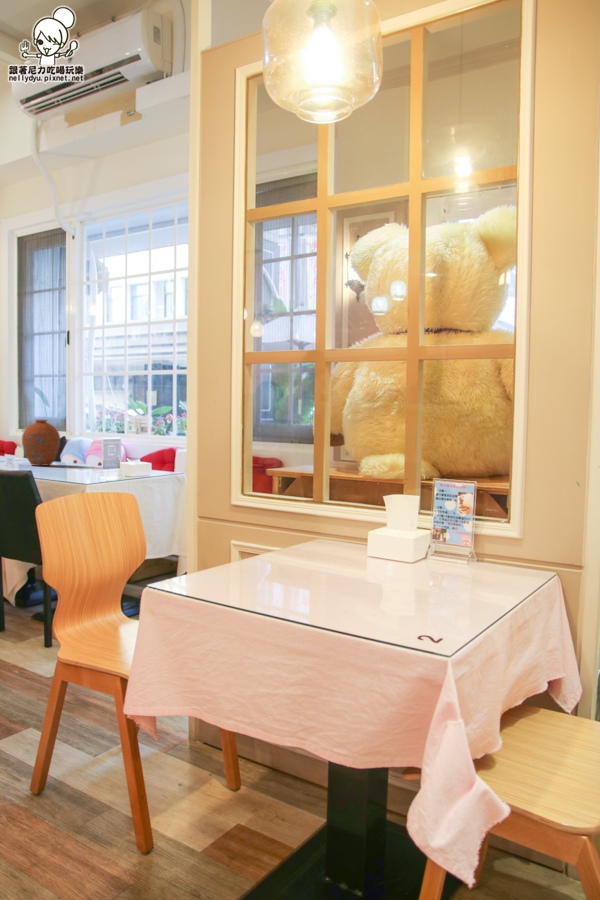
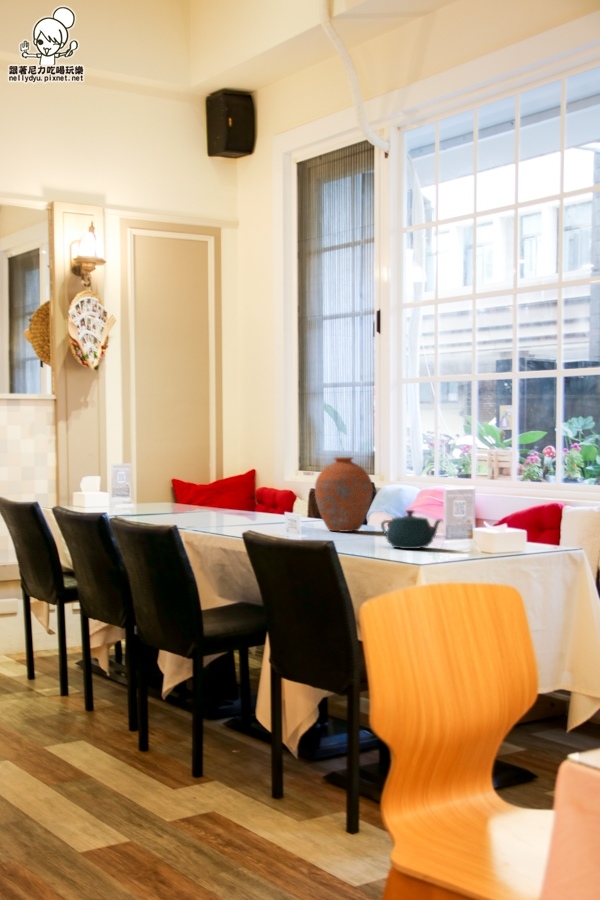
teapot: none [63,452,102,476] -> present [381,510,440,549]

